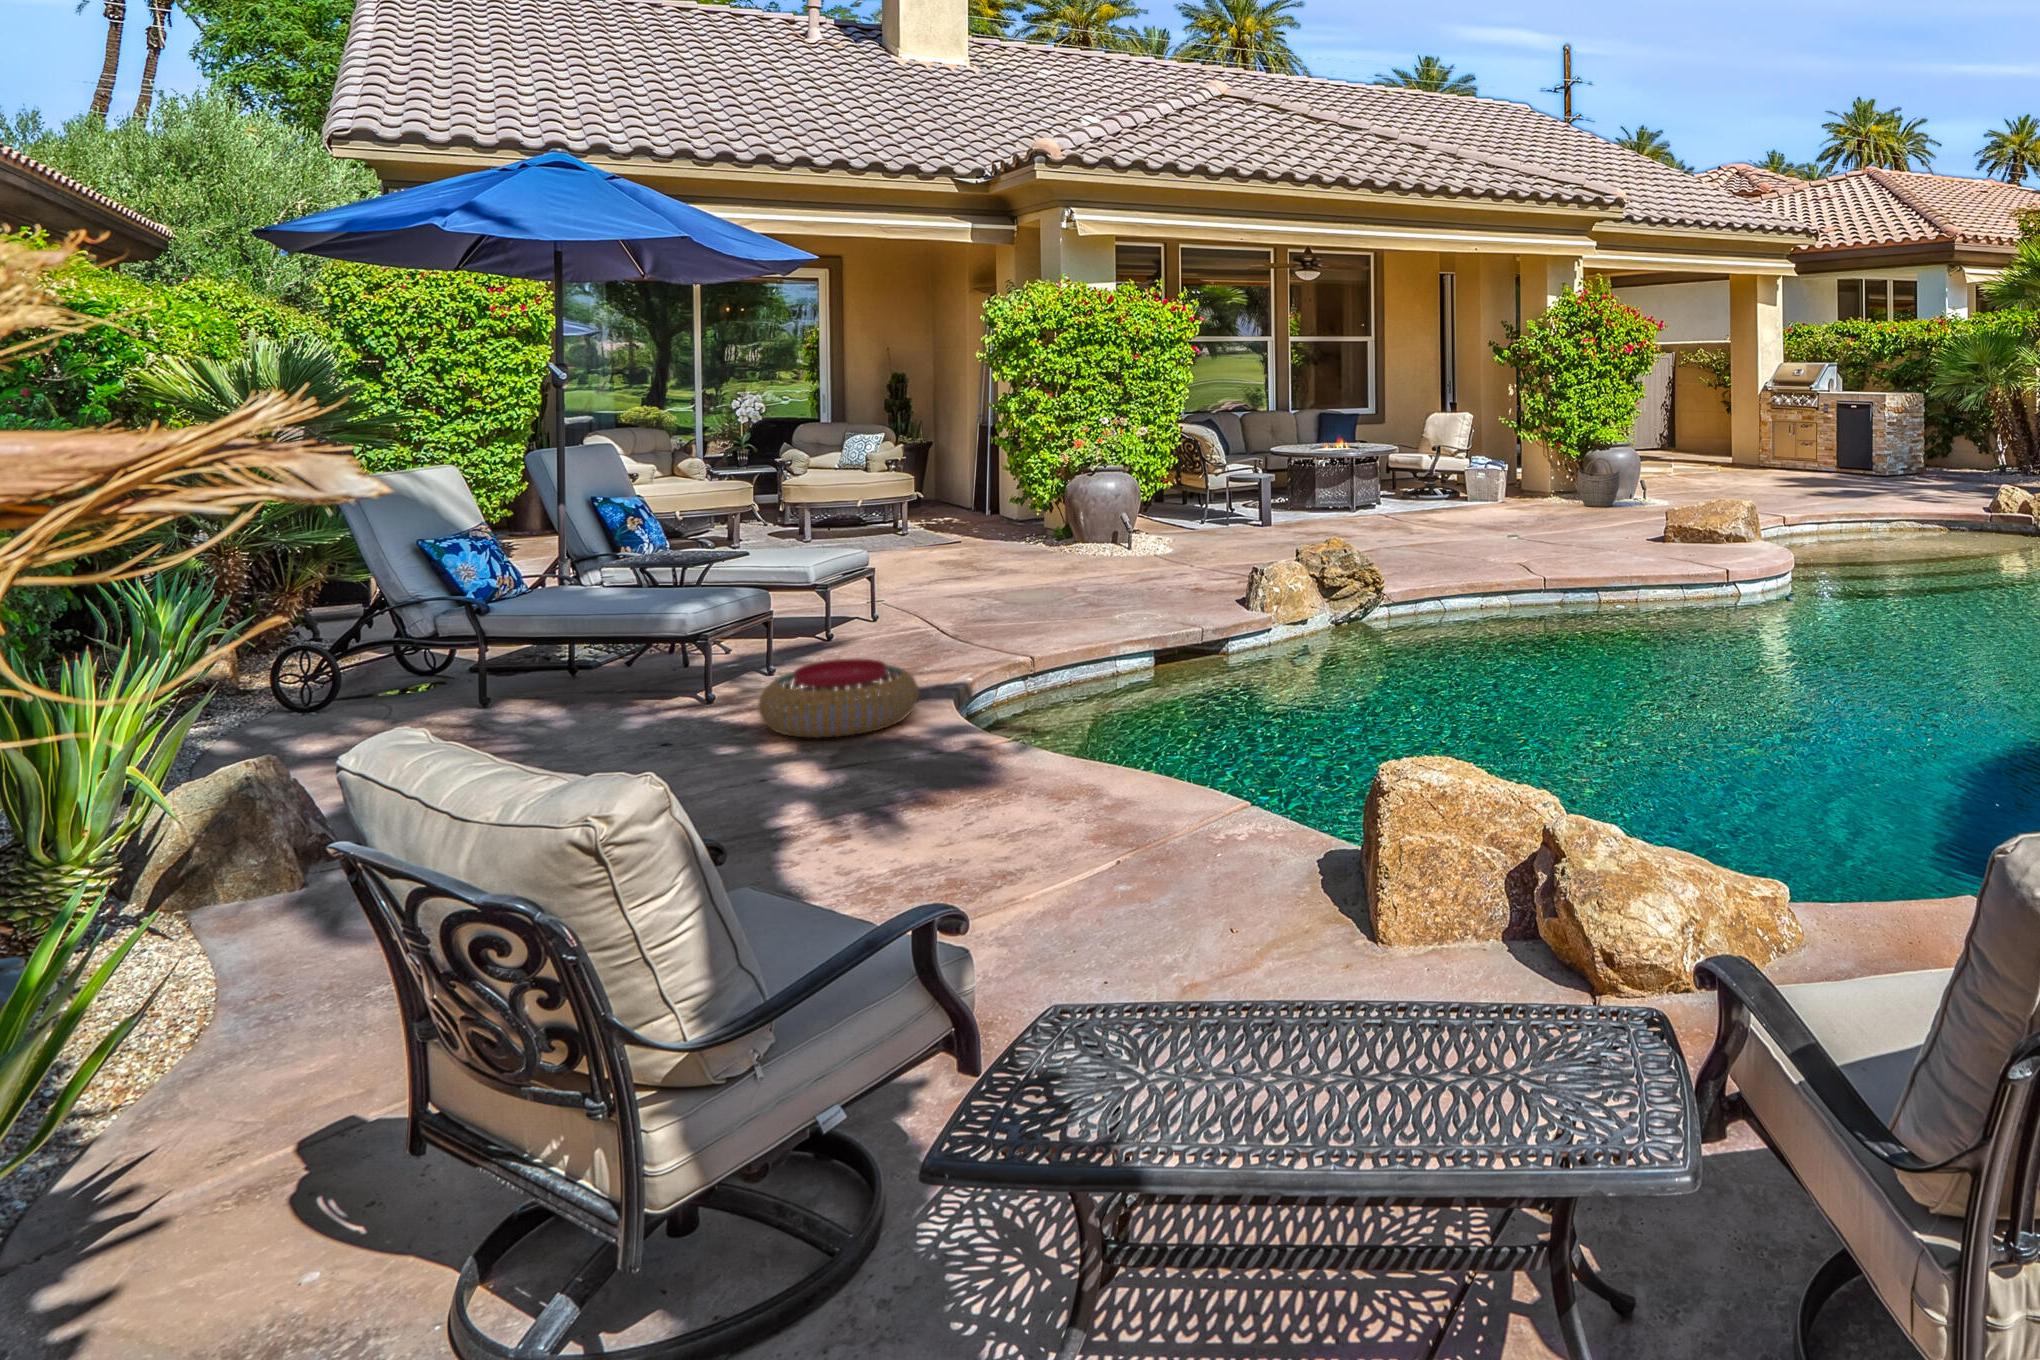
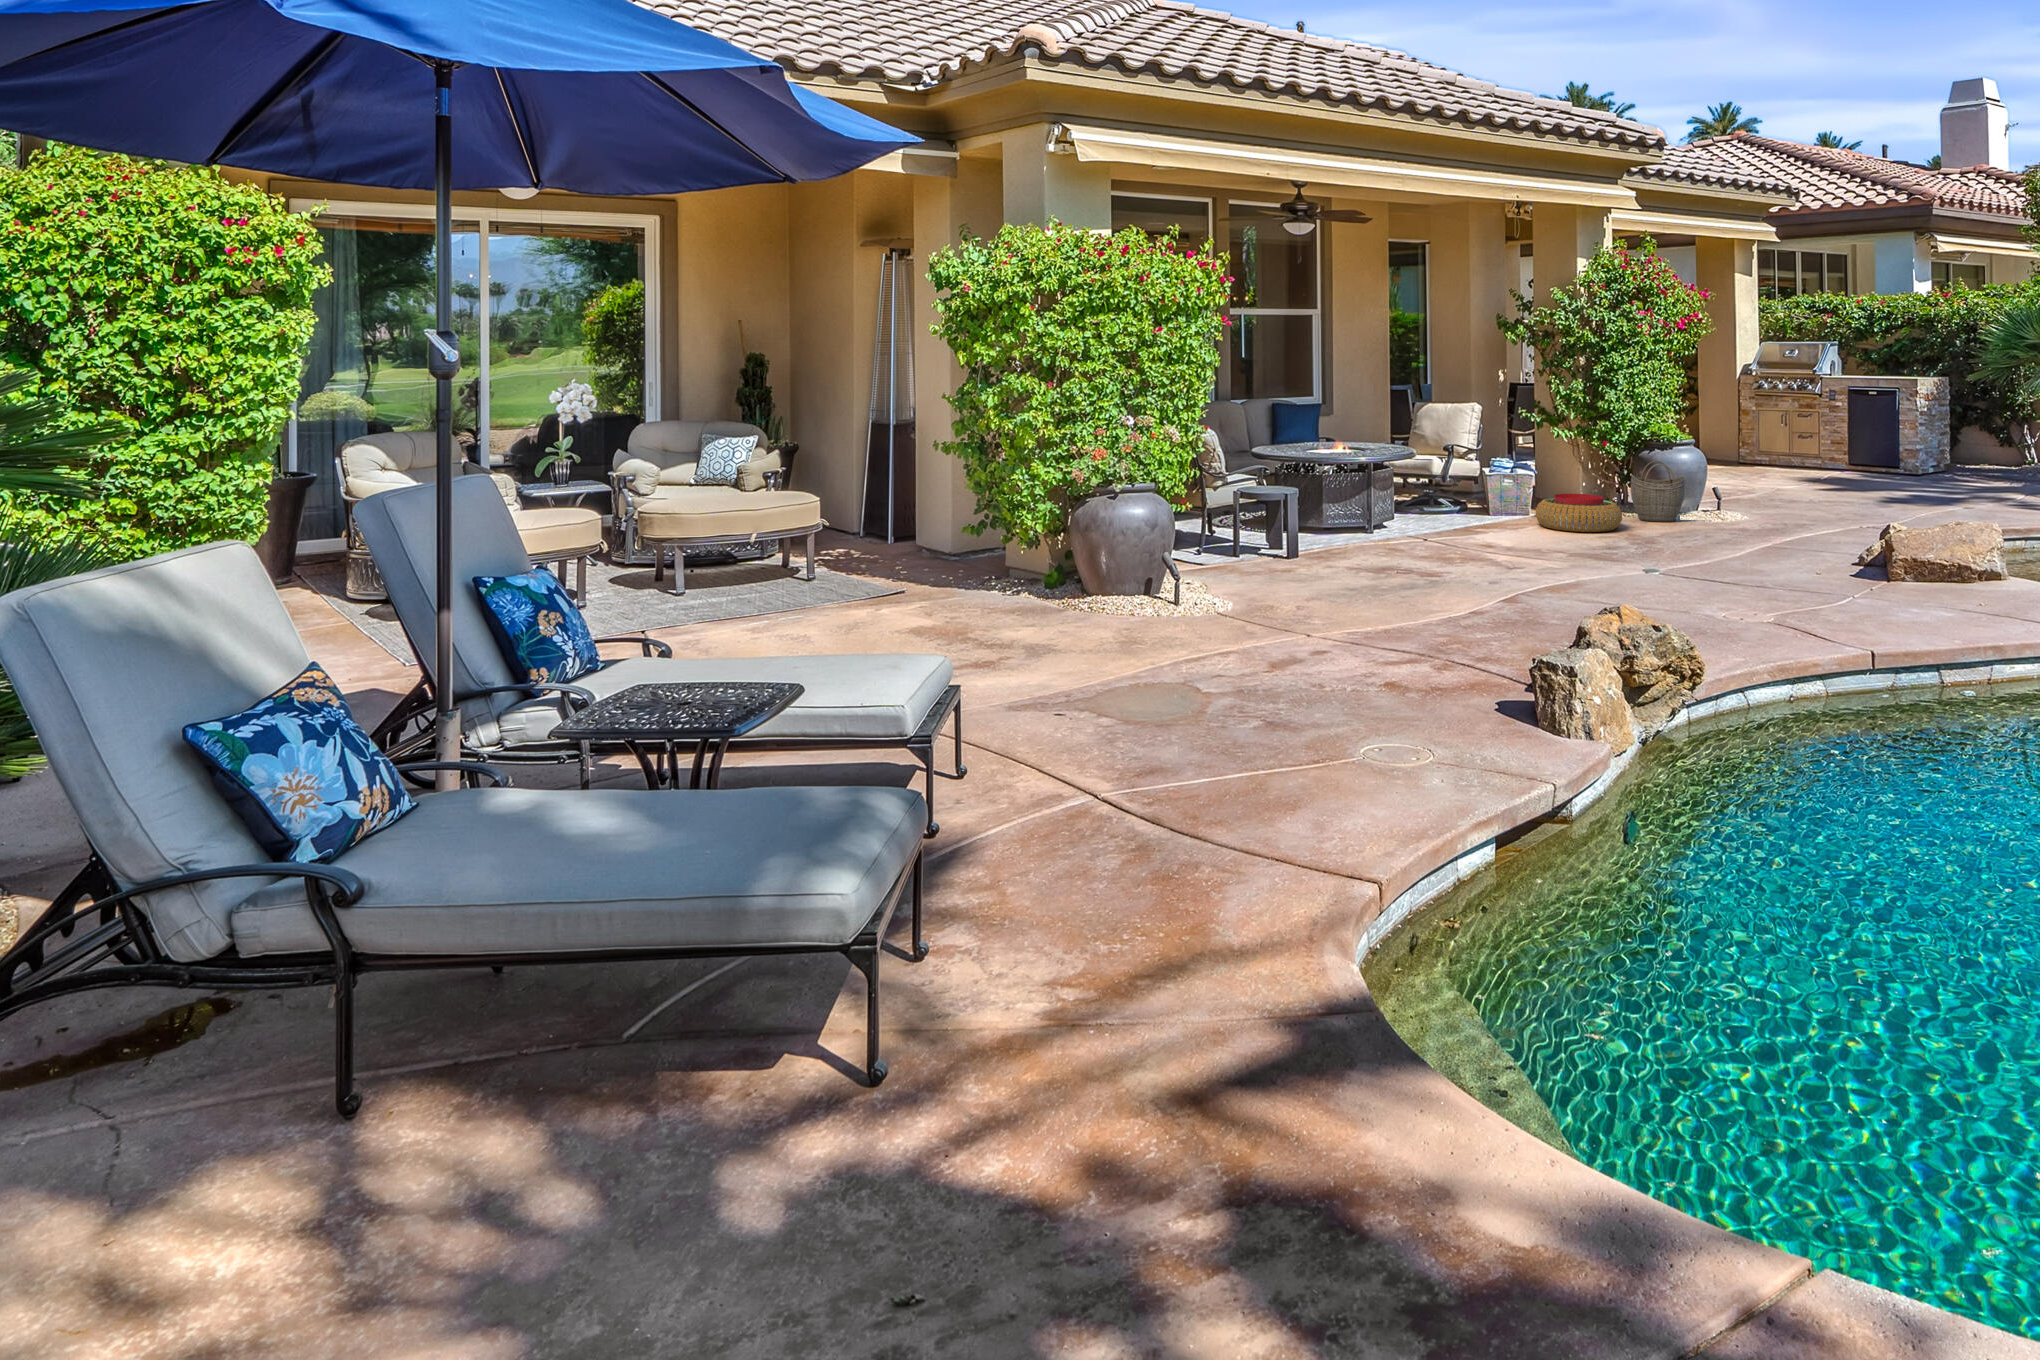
pouf: present [758,658,919,738] -> present [1536,494,1622,532]

